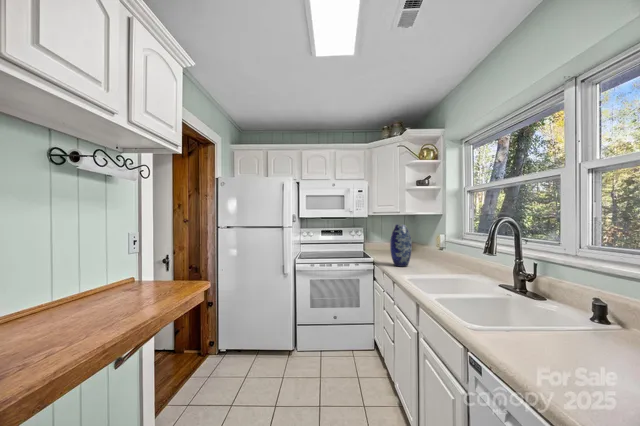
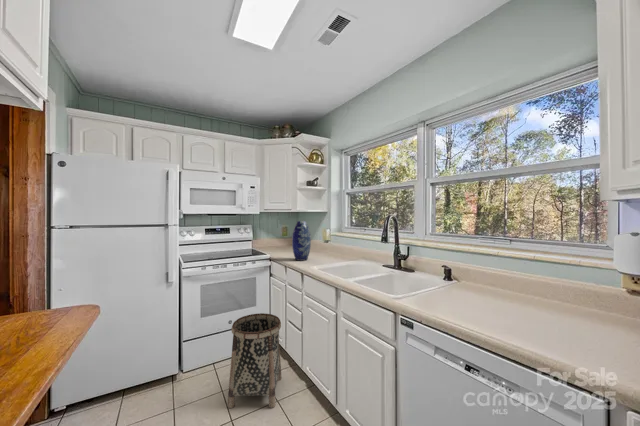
basket: none [318,313,373,410] -> present [228,313,281,408]

